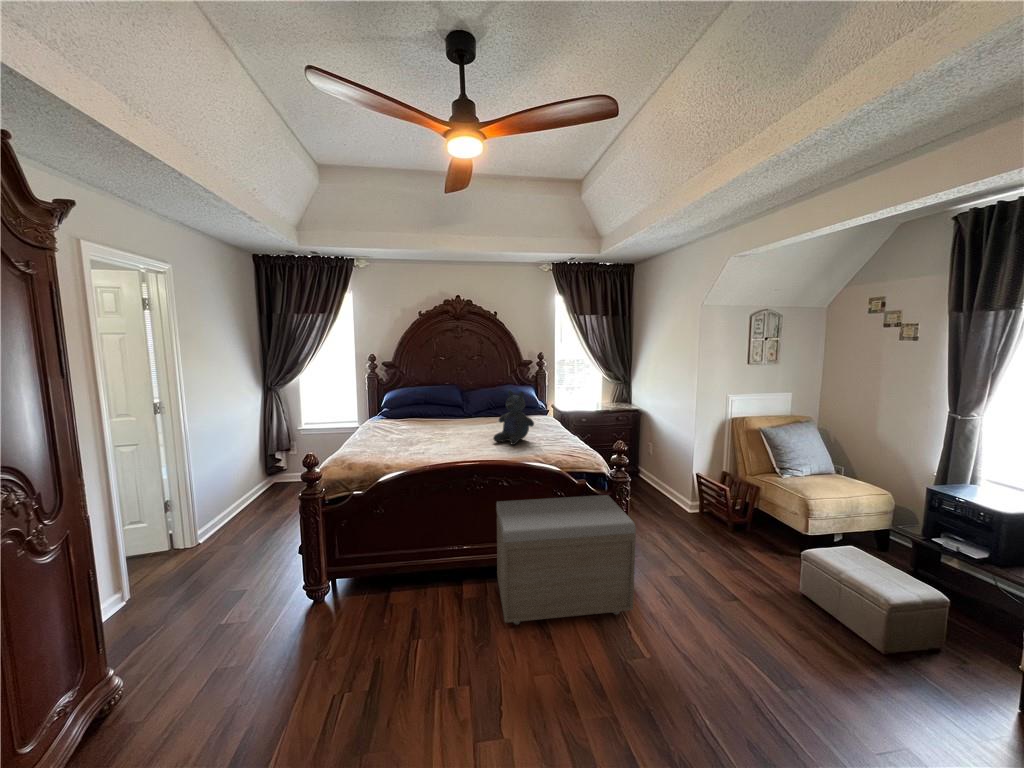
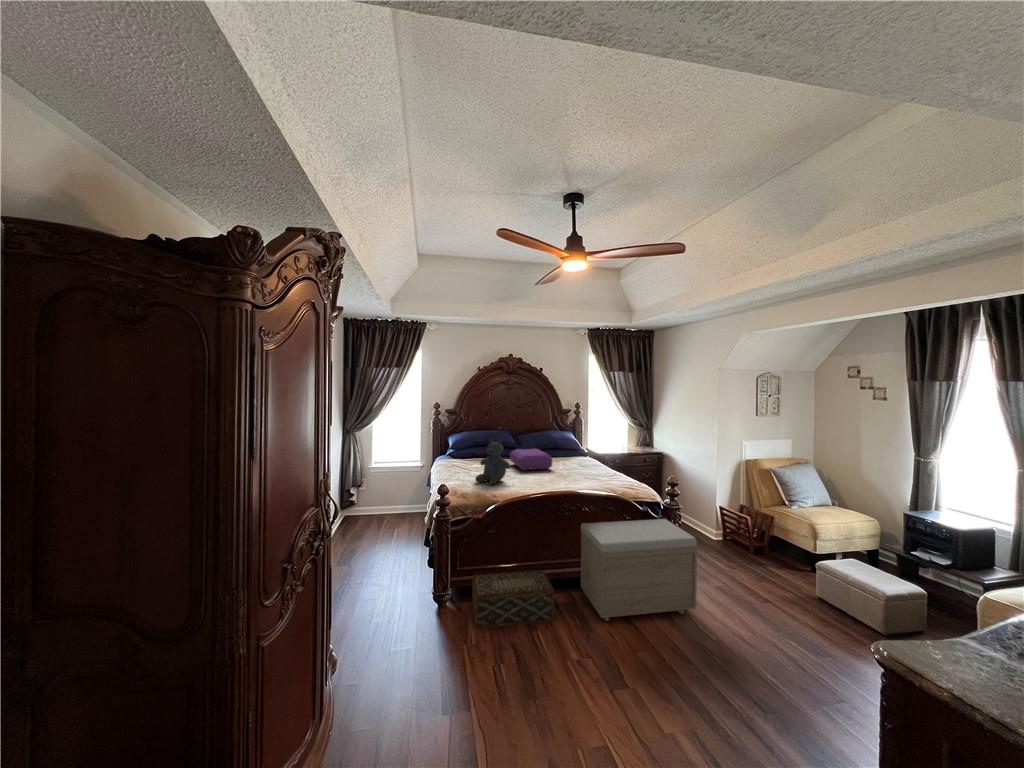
stuffed bear: present [493,391,534,445] -> present [476,438,511,485]
pillow: none [446,407,490,433] -> present [510,449,552,470]
woven basket: none [343,557,450,634] -> present [472,570,555,628]

